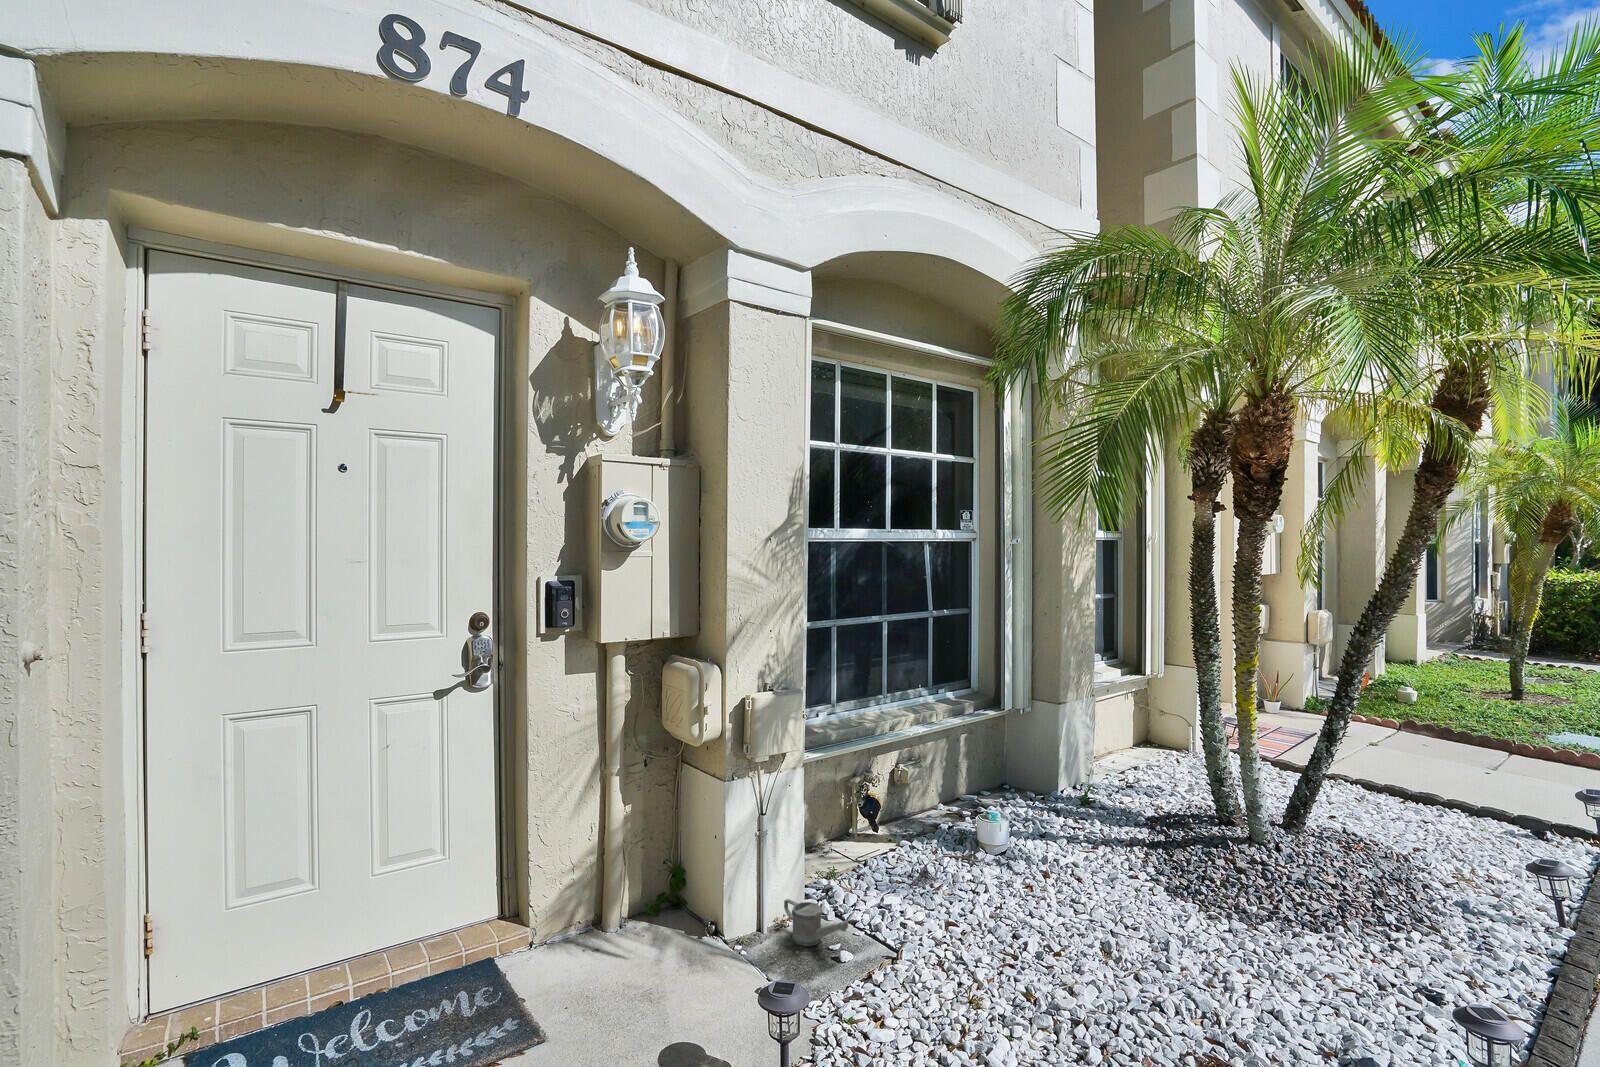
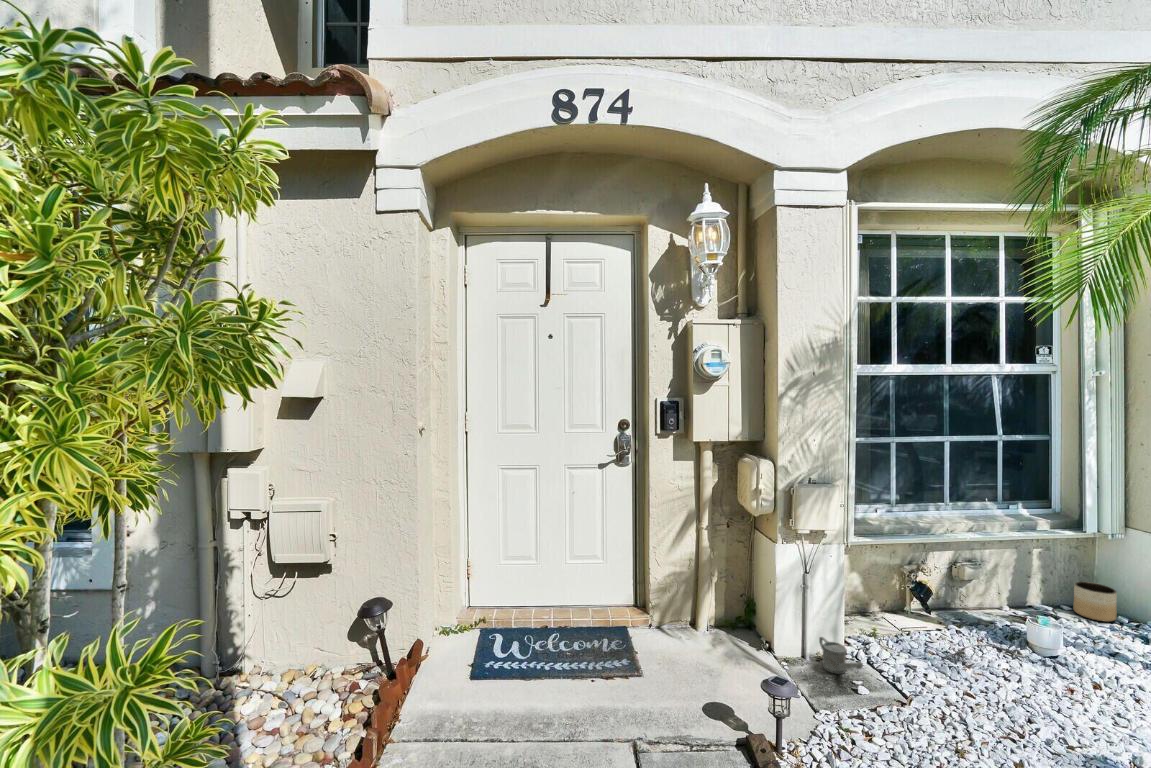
planter: none [997,763,1032,803] -> present [1074,582,1117,622]

